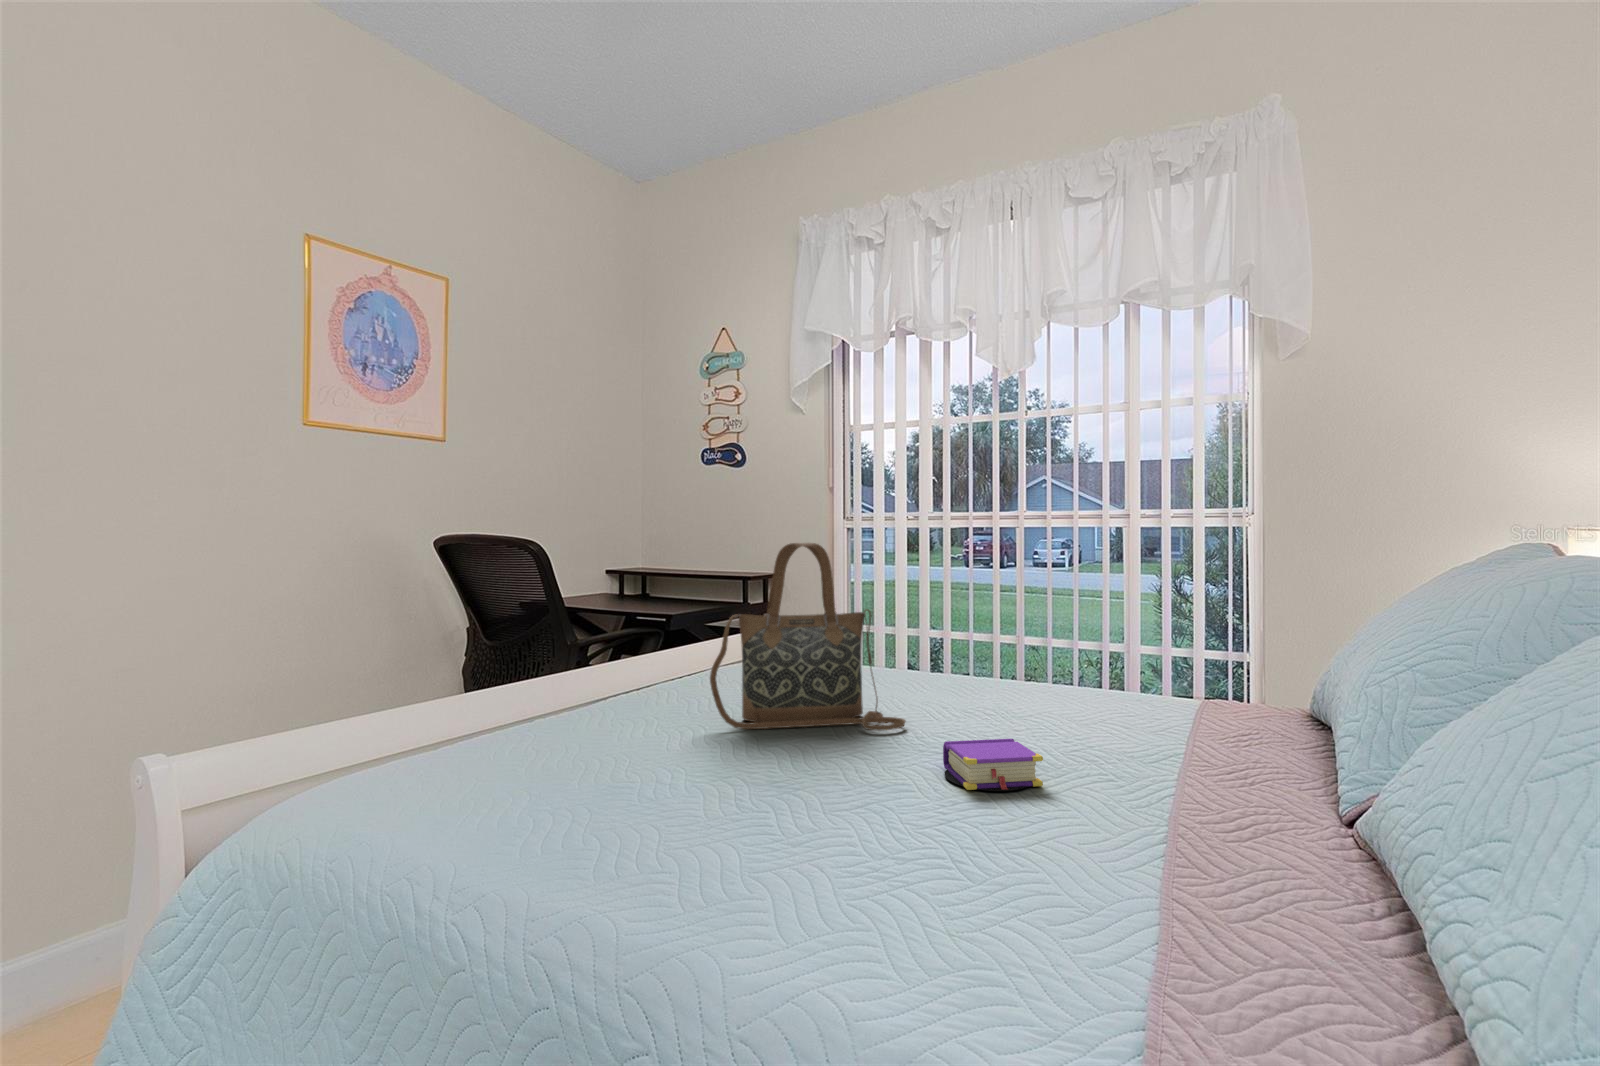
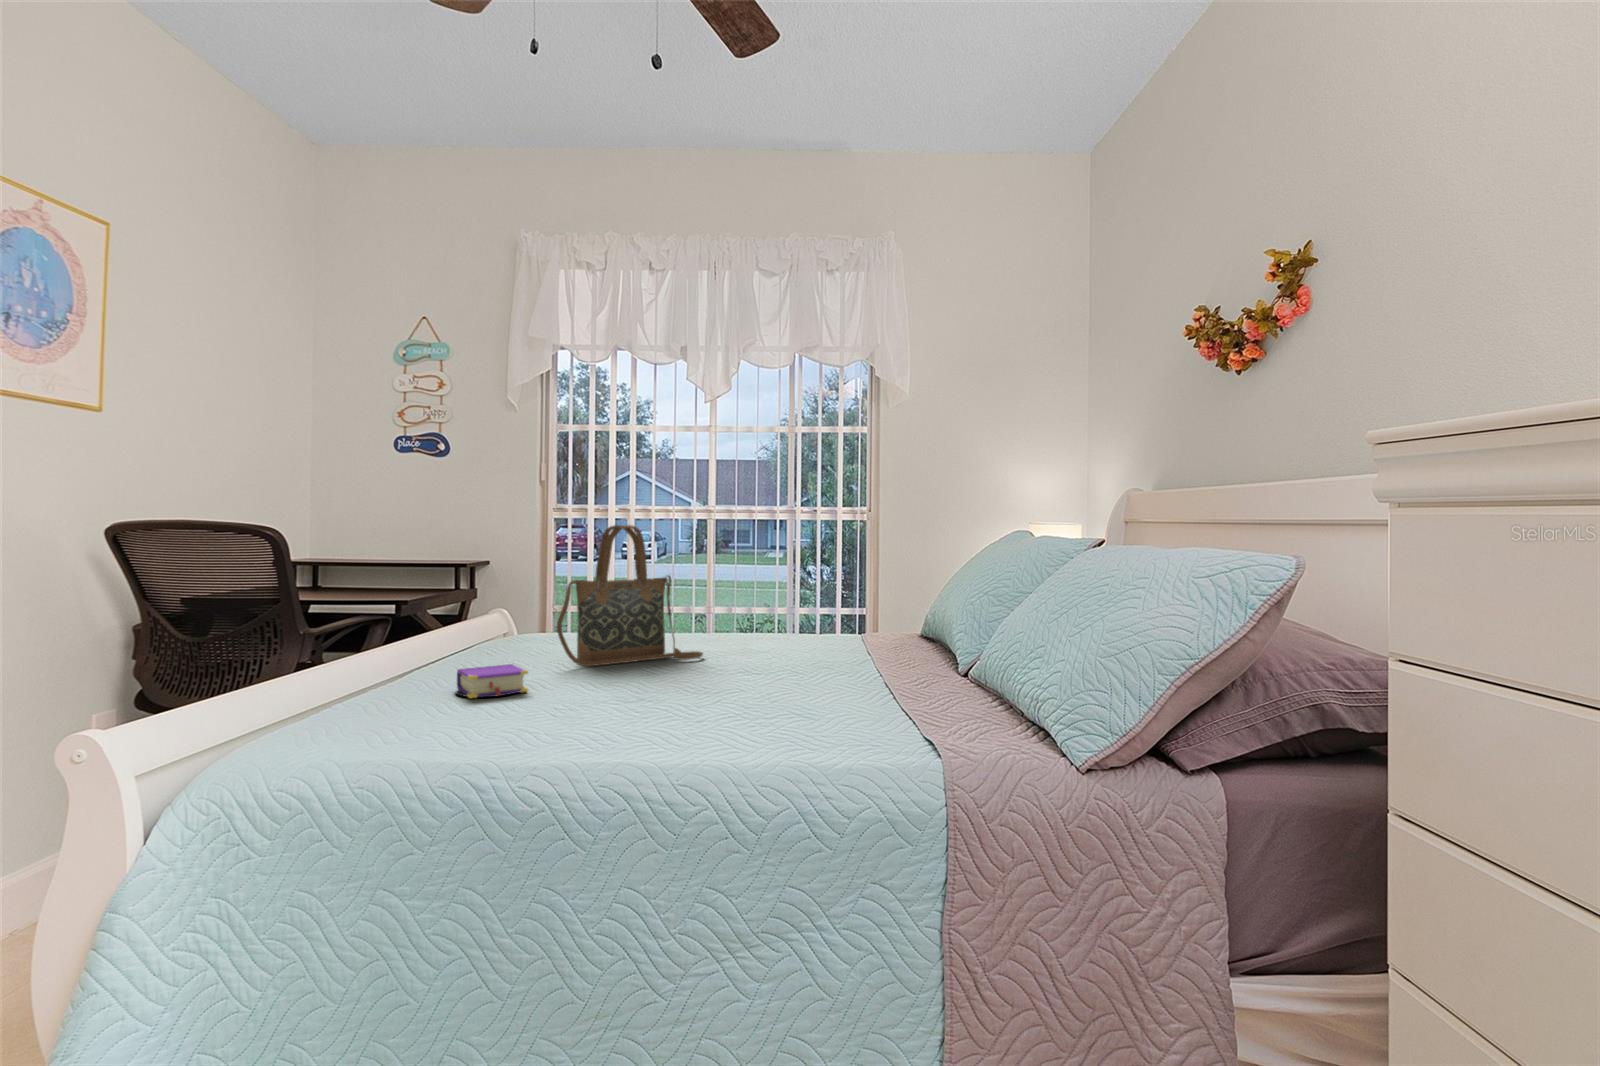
book: present [943,739,1043,791] -> present [456,664,528,698]

